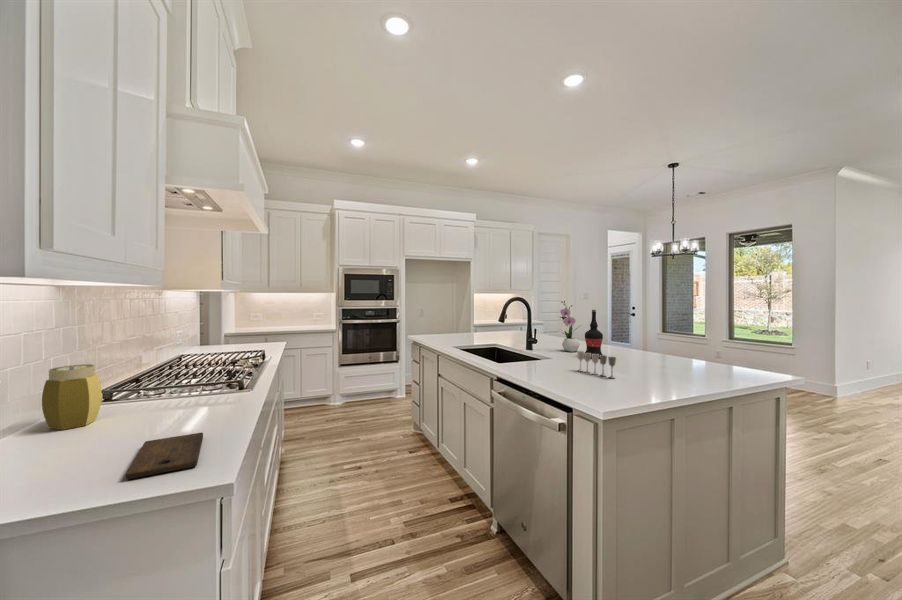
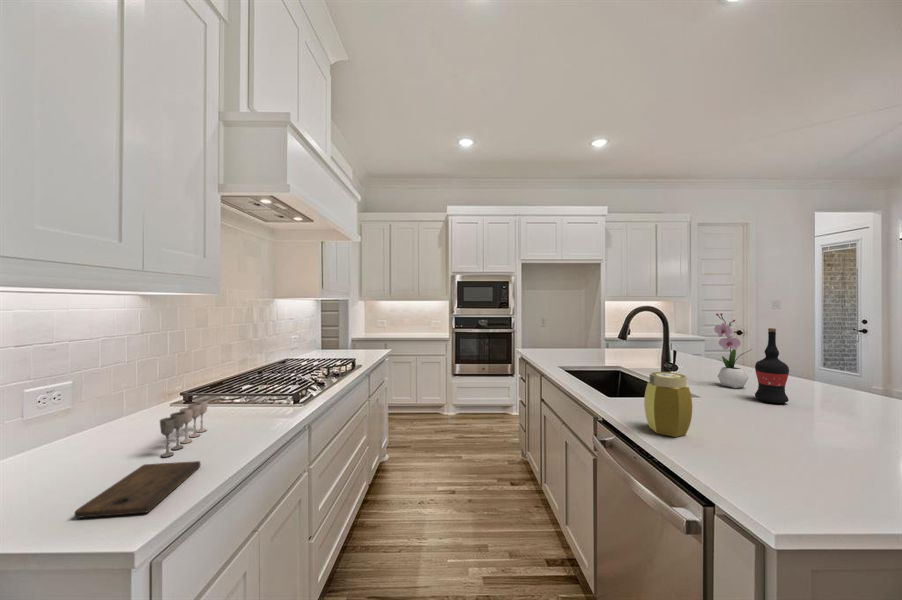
wine glass: present [577,351,616,378] -> present [160,399,208,457]
jar: present [42,364,102,430] -> present [644,372,692,437]

